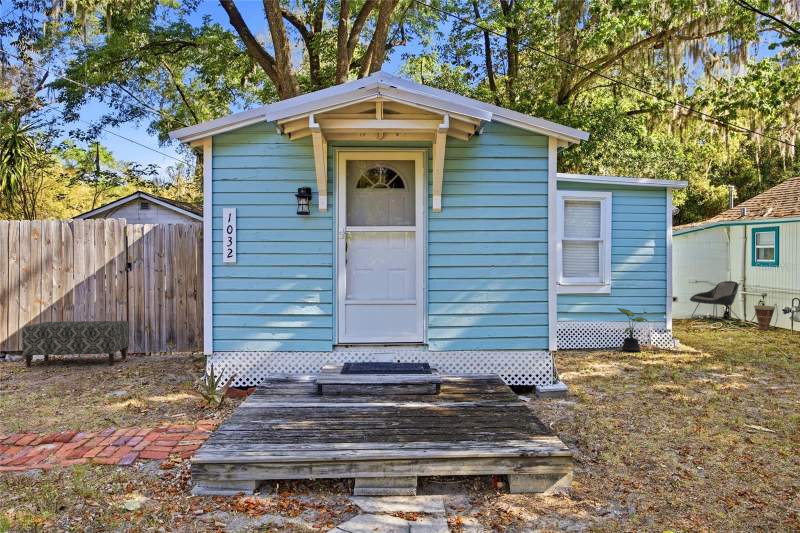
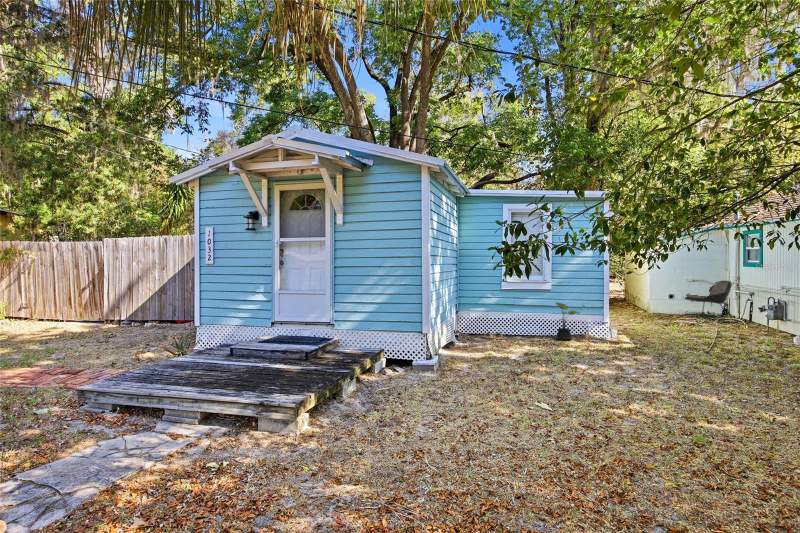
basket: present [754,303,778,330] -> none [735,301,763,328]
bench: present [22,321,129,367] -> none [132,303,195,331]

